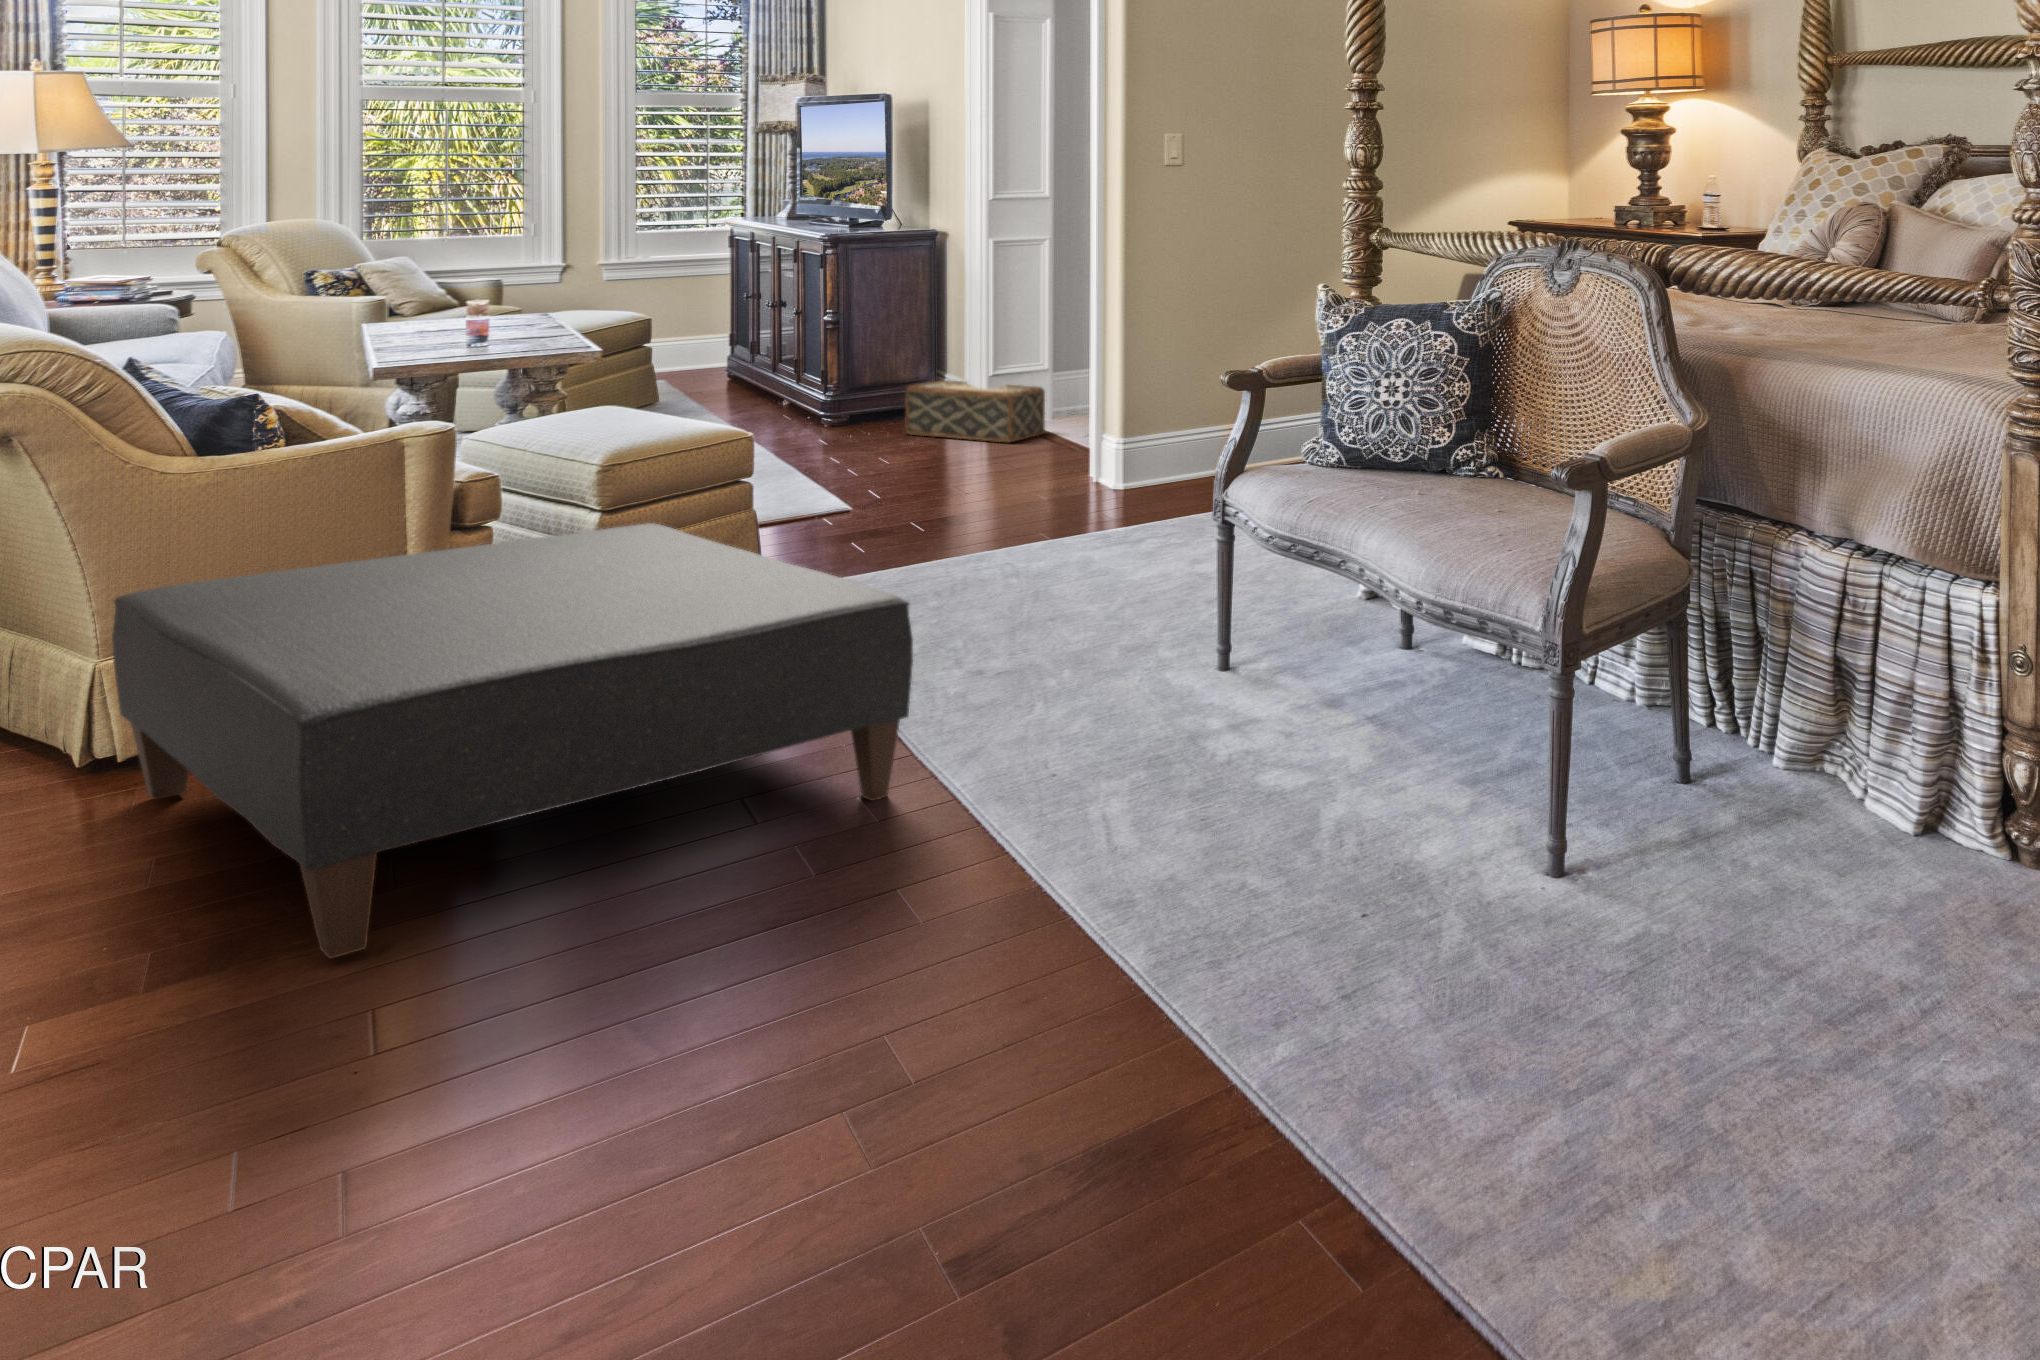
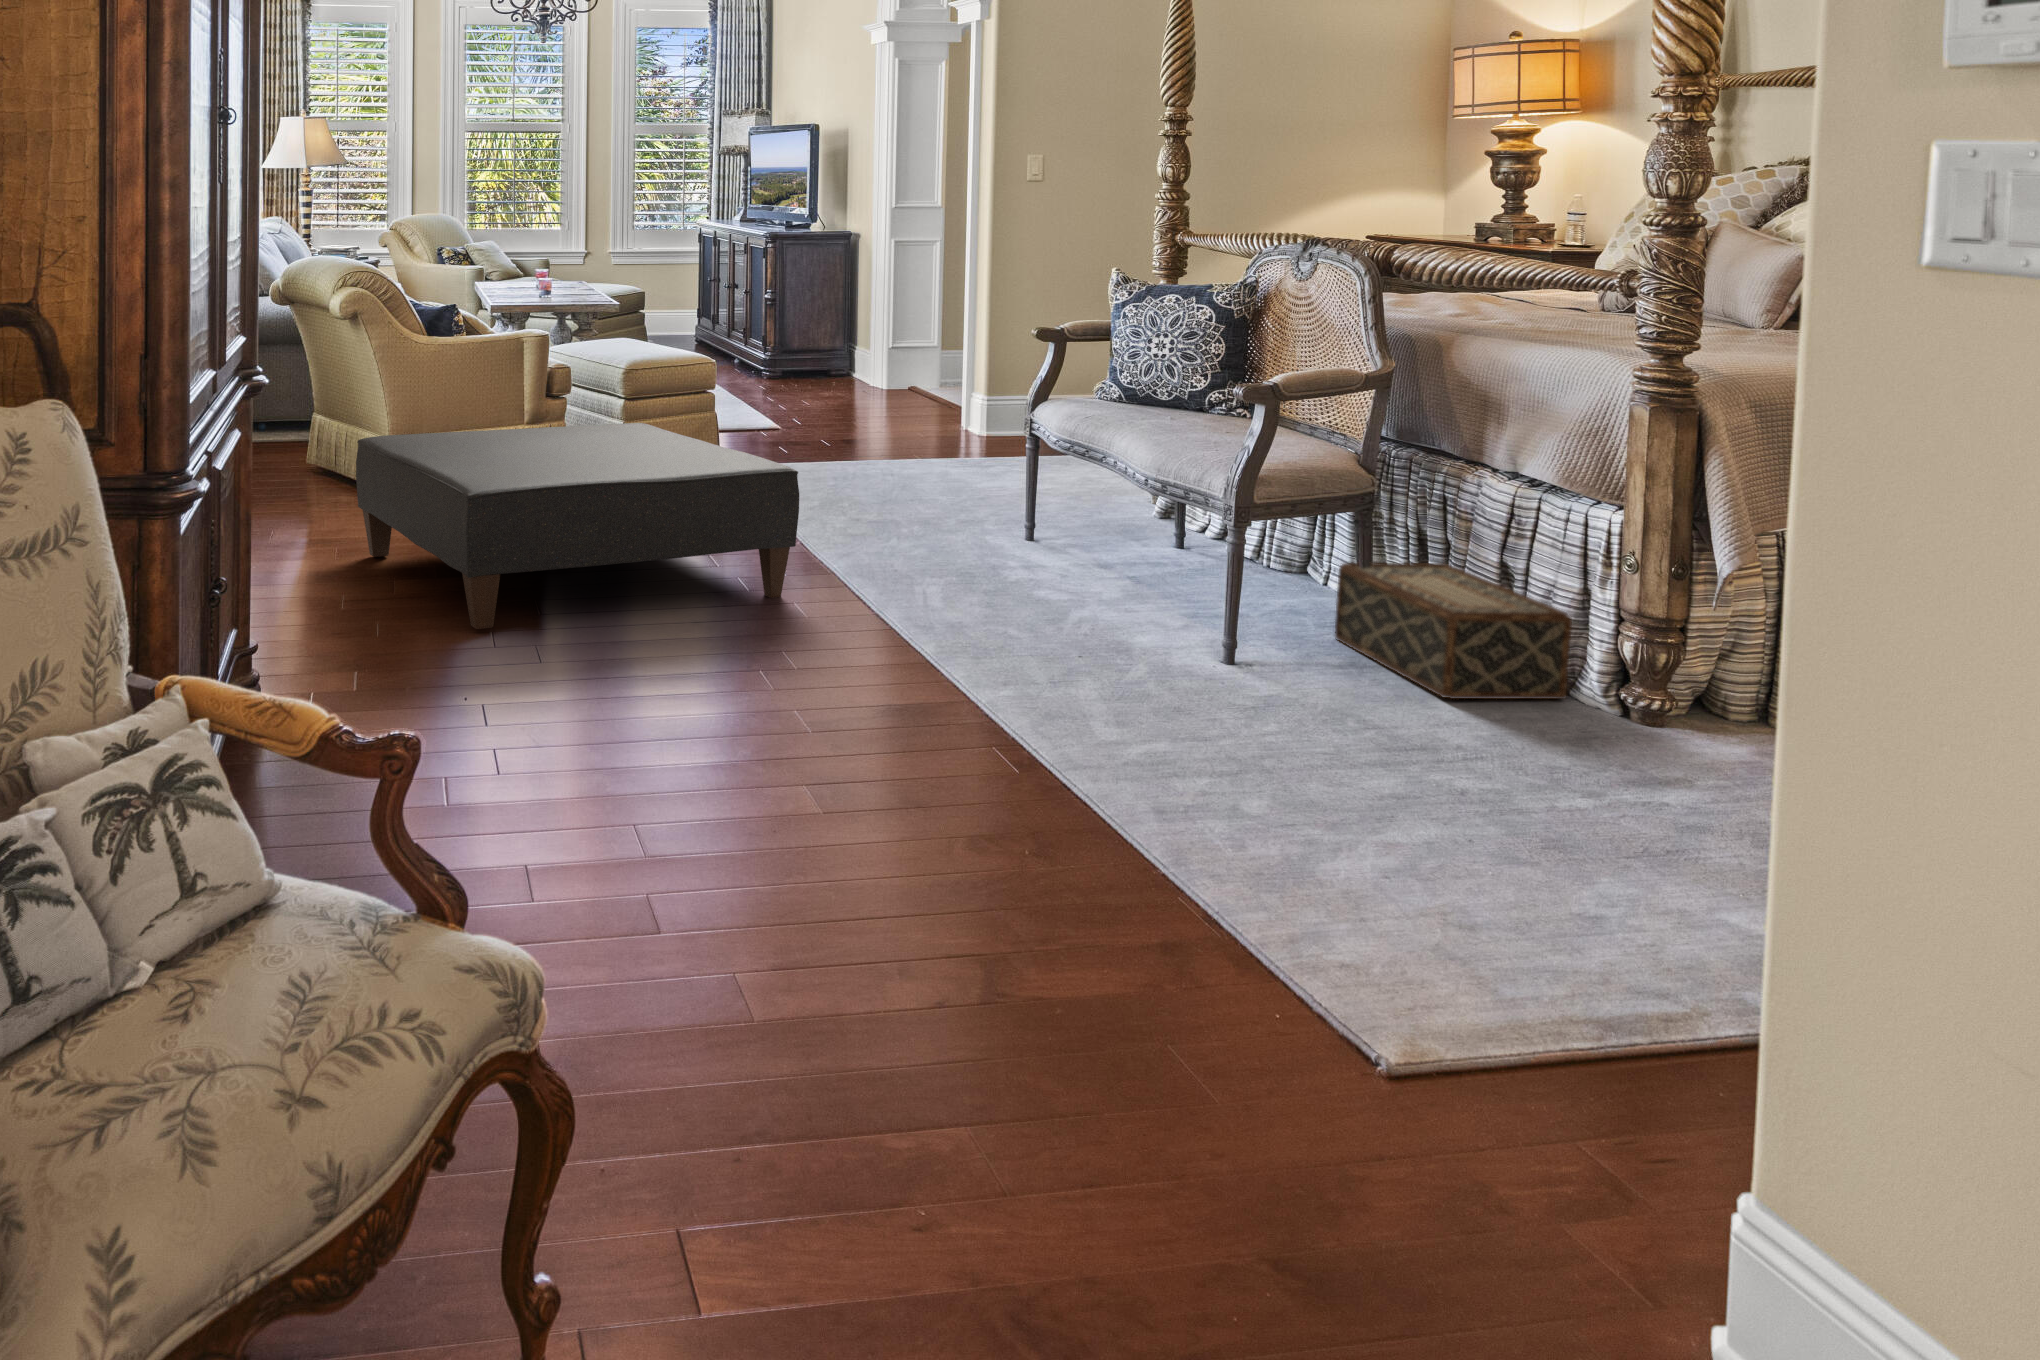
woven basket: present [906,380,1045,442] -> present [1335,563,1572,699]

